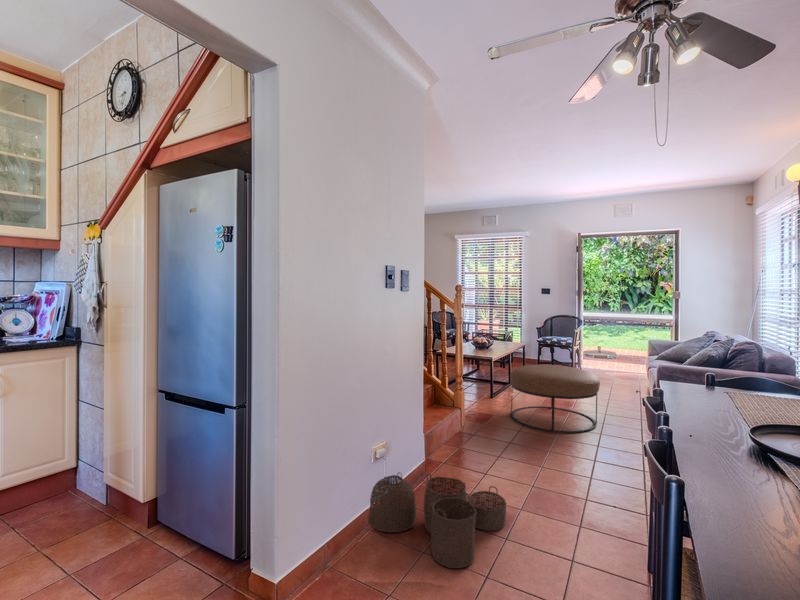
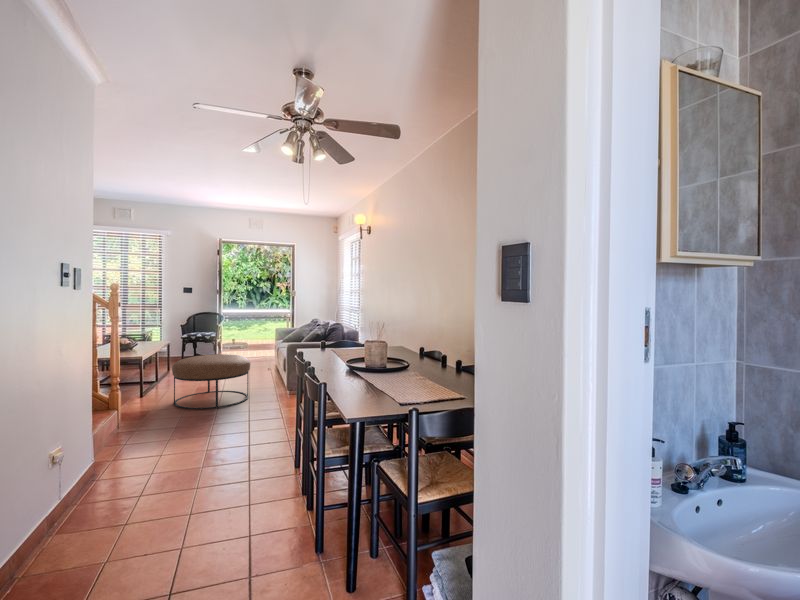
woven basket: present [369,472,506,568] -> none [74,447,208,515]

